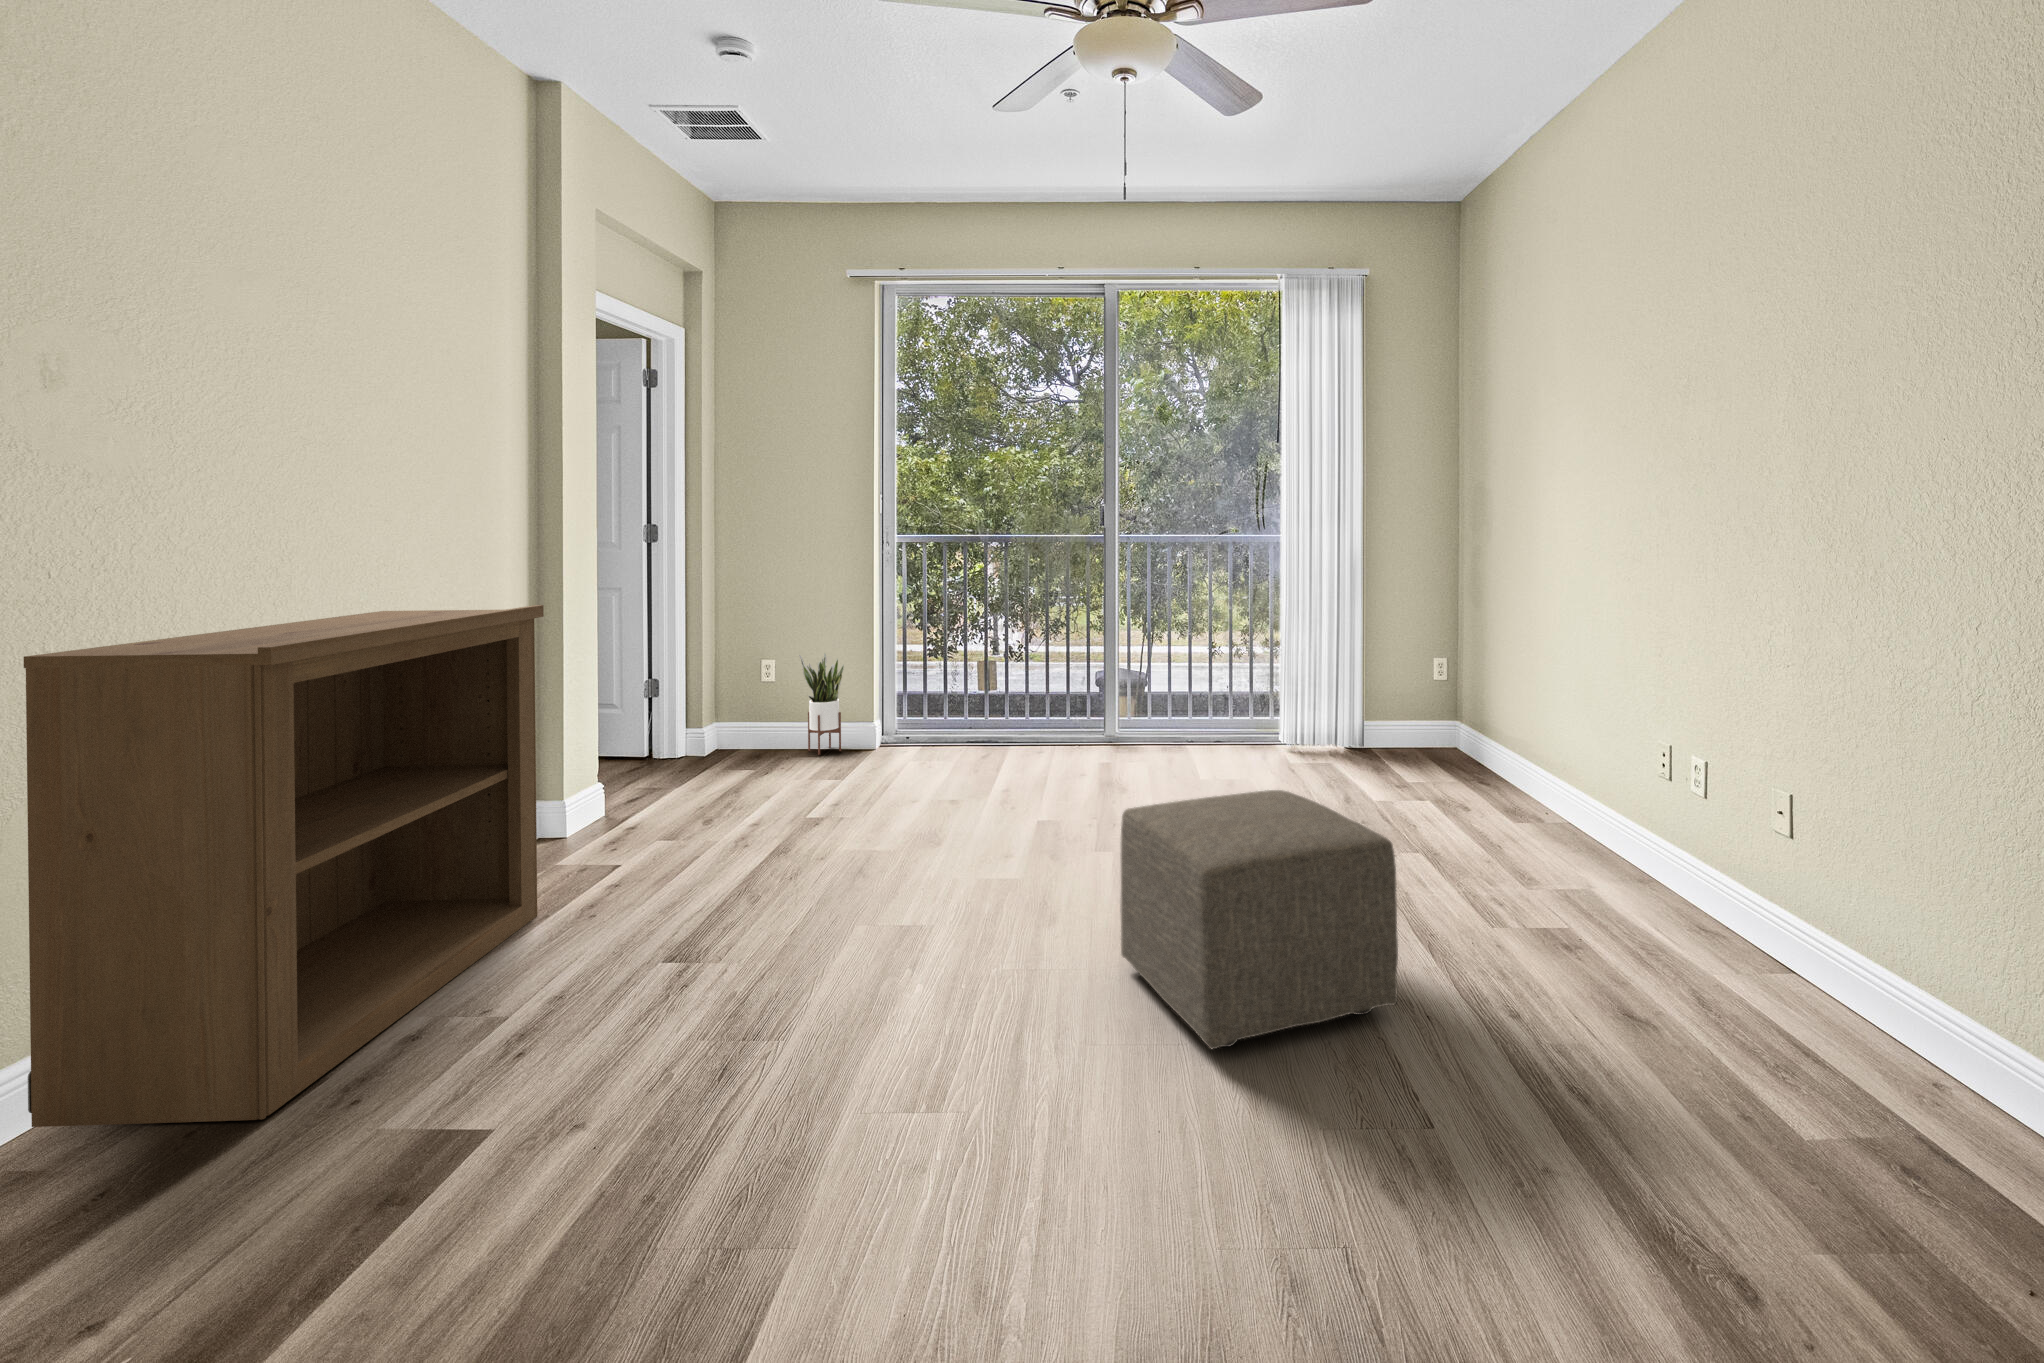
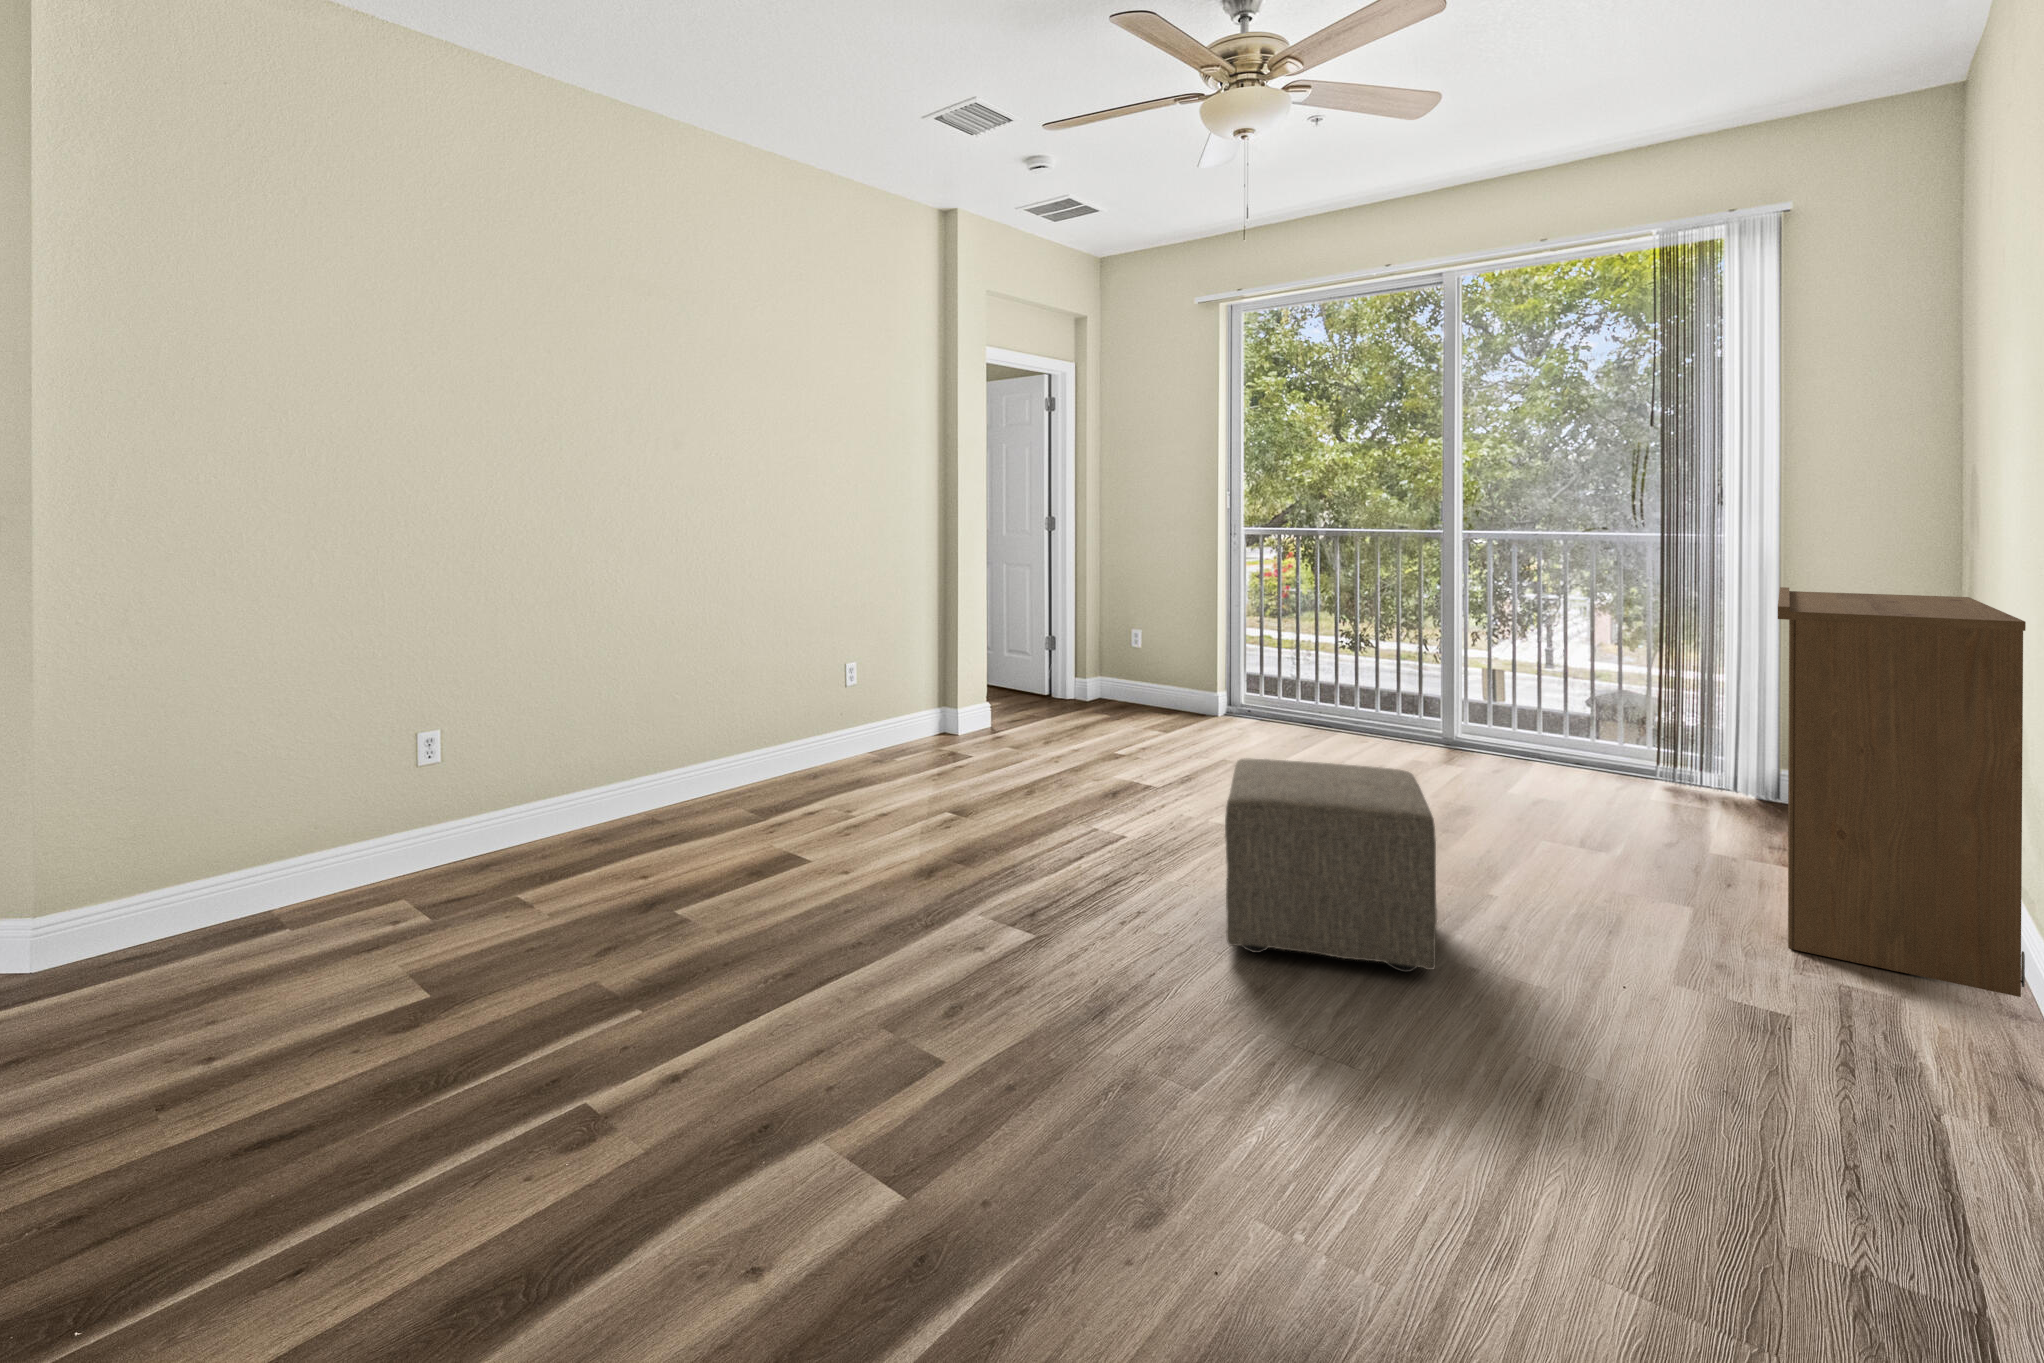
bookshelf: present [24,605,544,1127] -> present [1778,587,2026,997]
potted plant: present [799,654,844,755] -> none [1154,628,1192,715]

